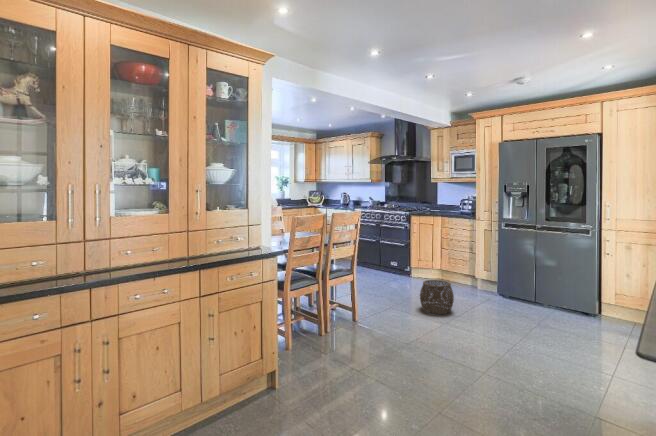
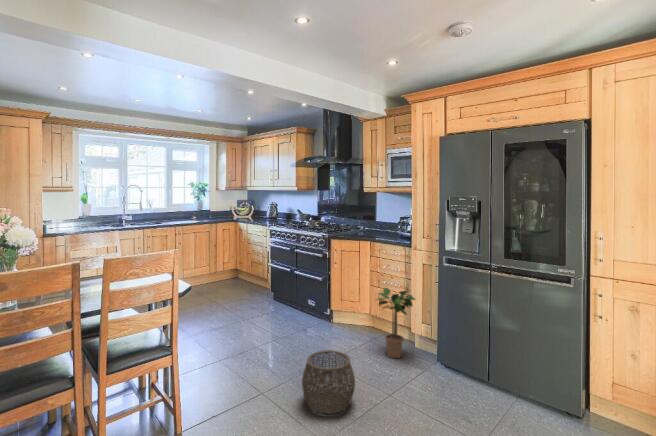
potted plant: none [452,246,482,294] -> present [376,288,416,358]

